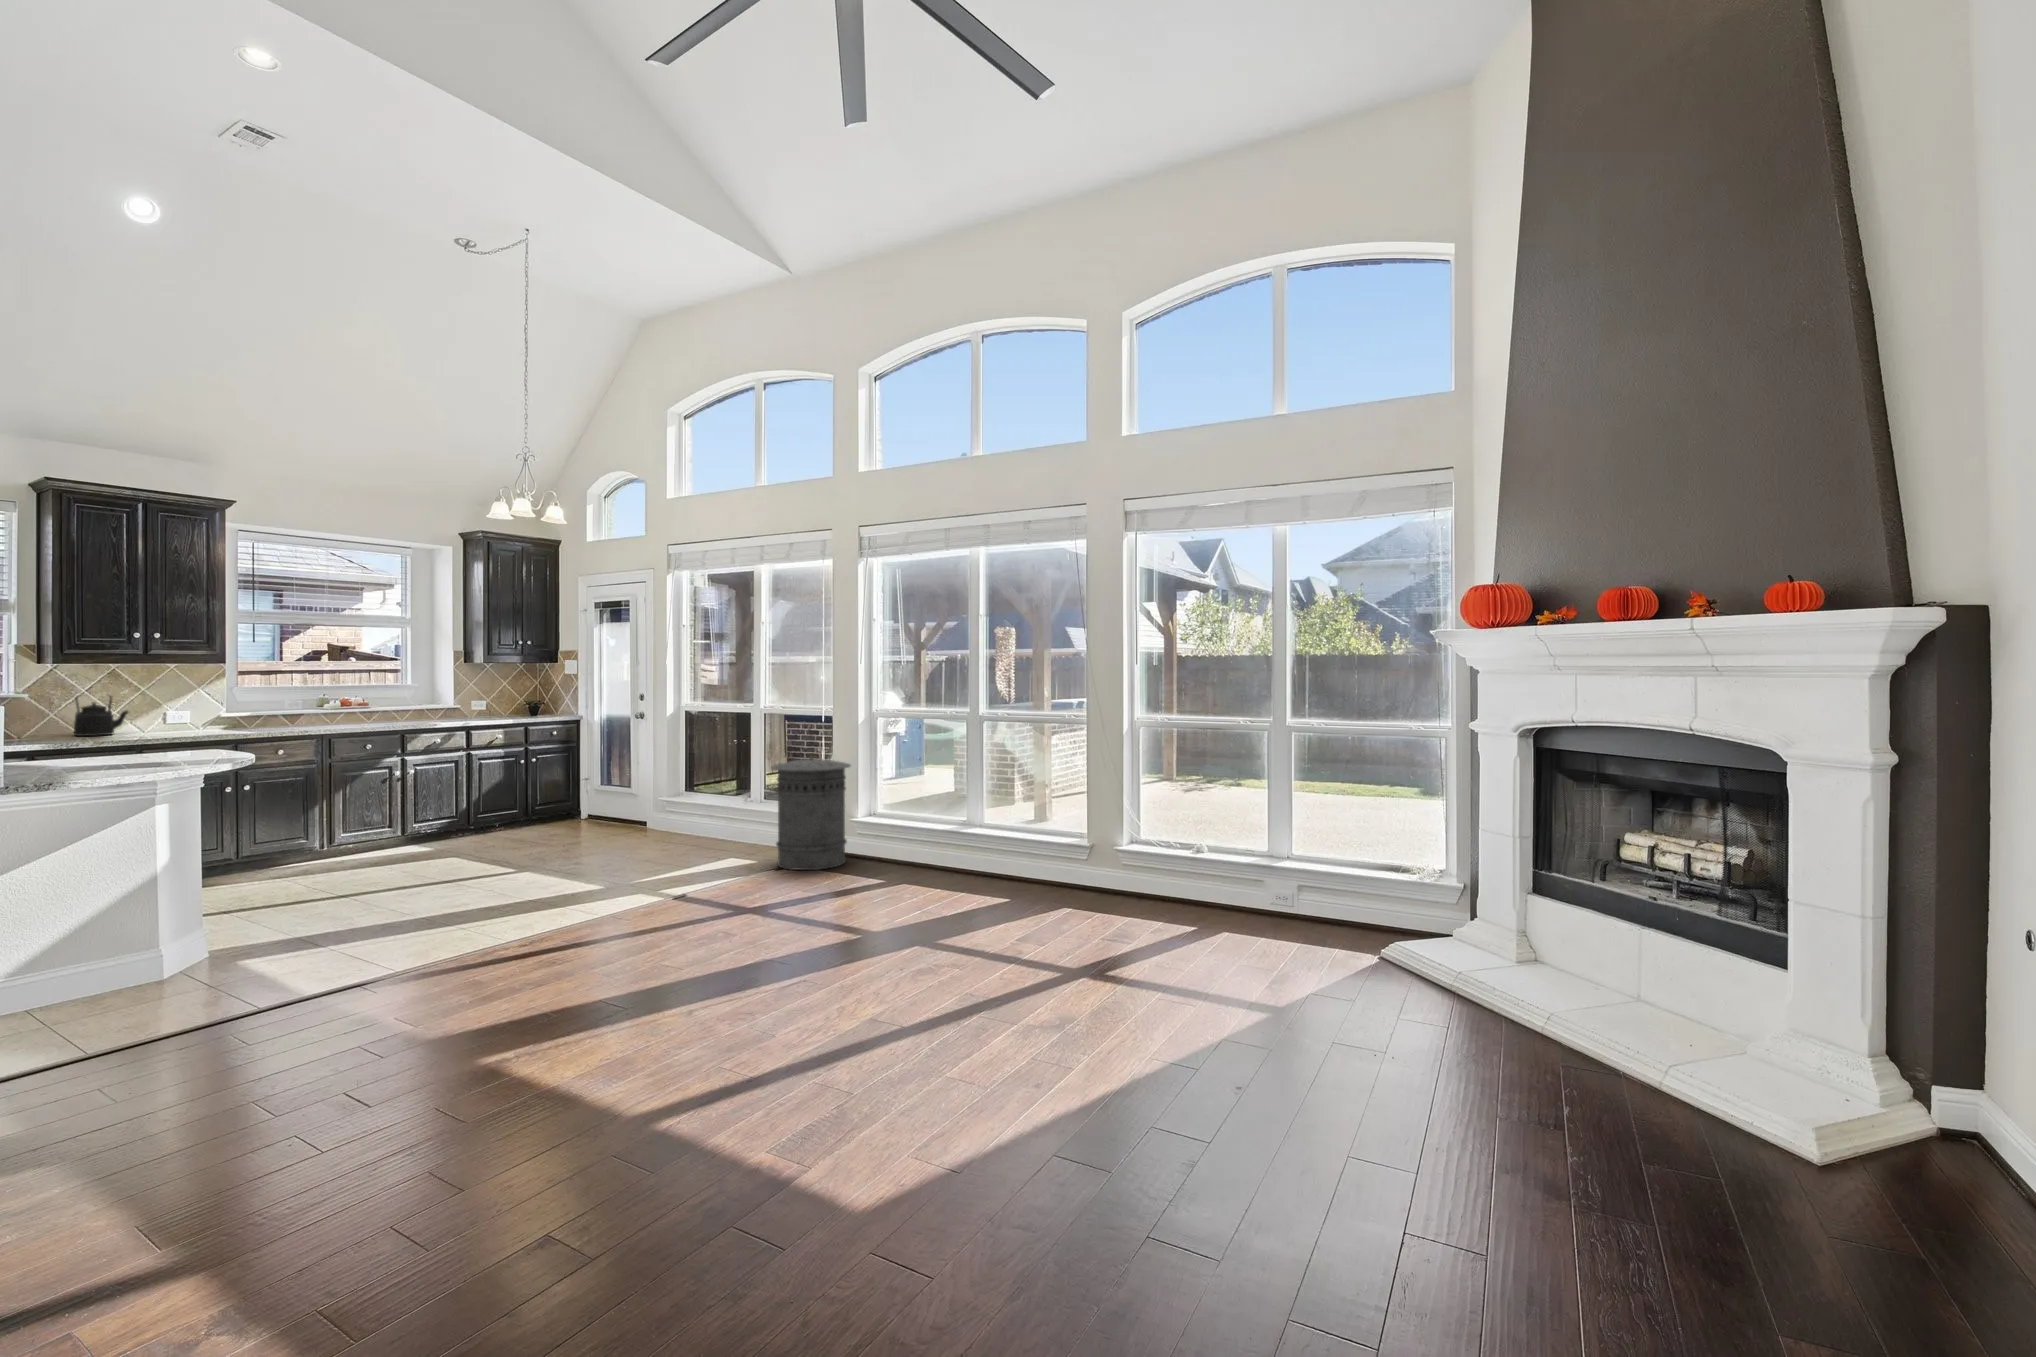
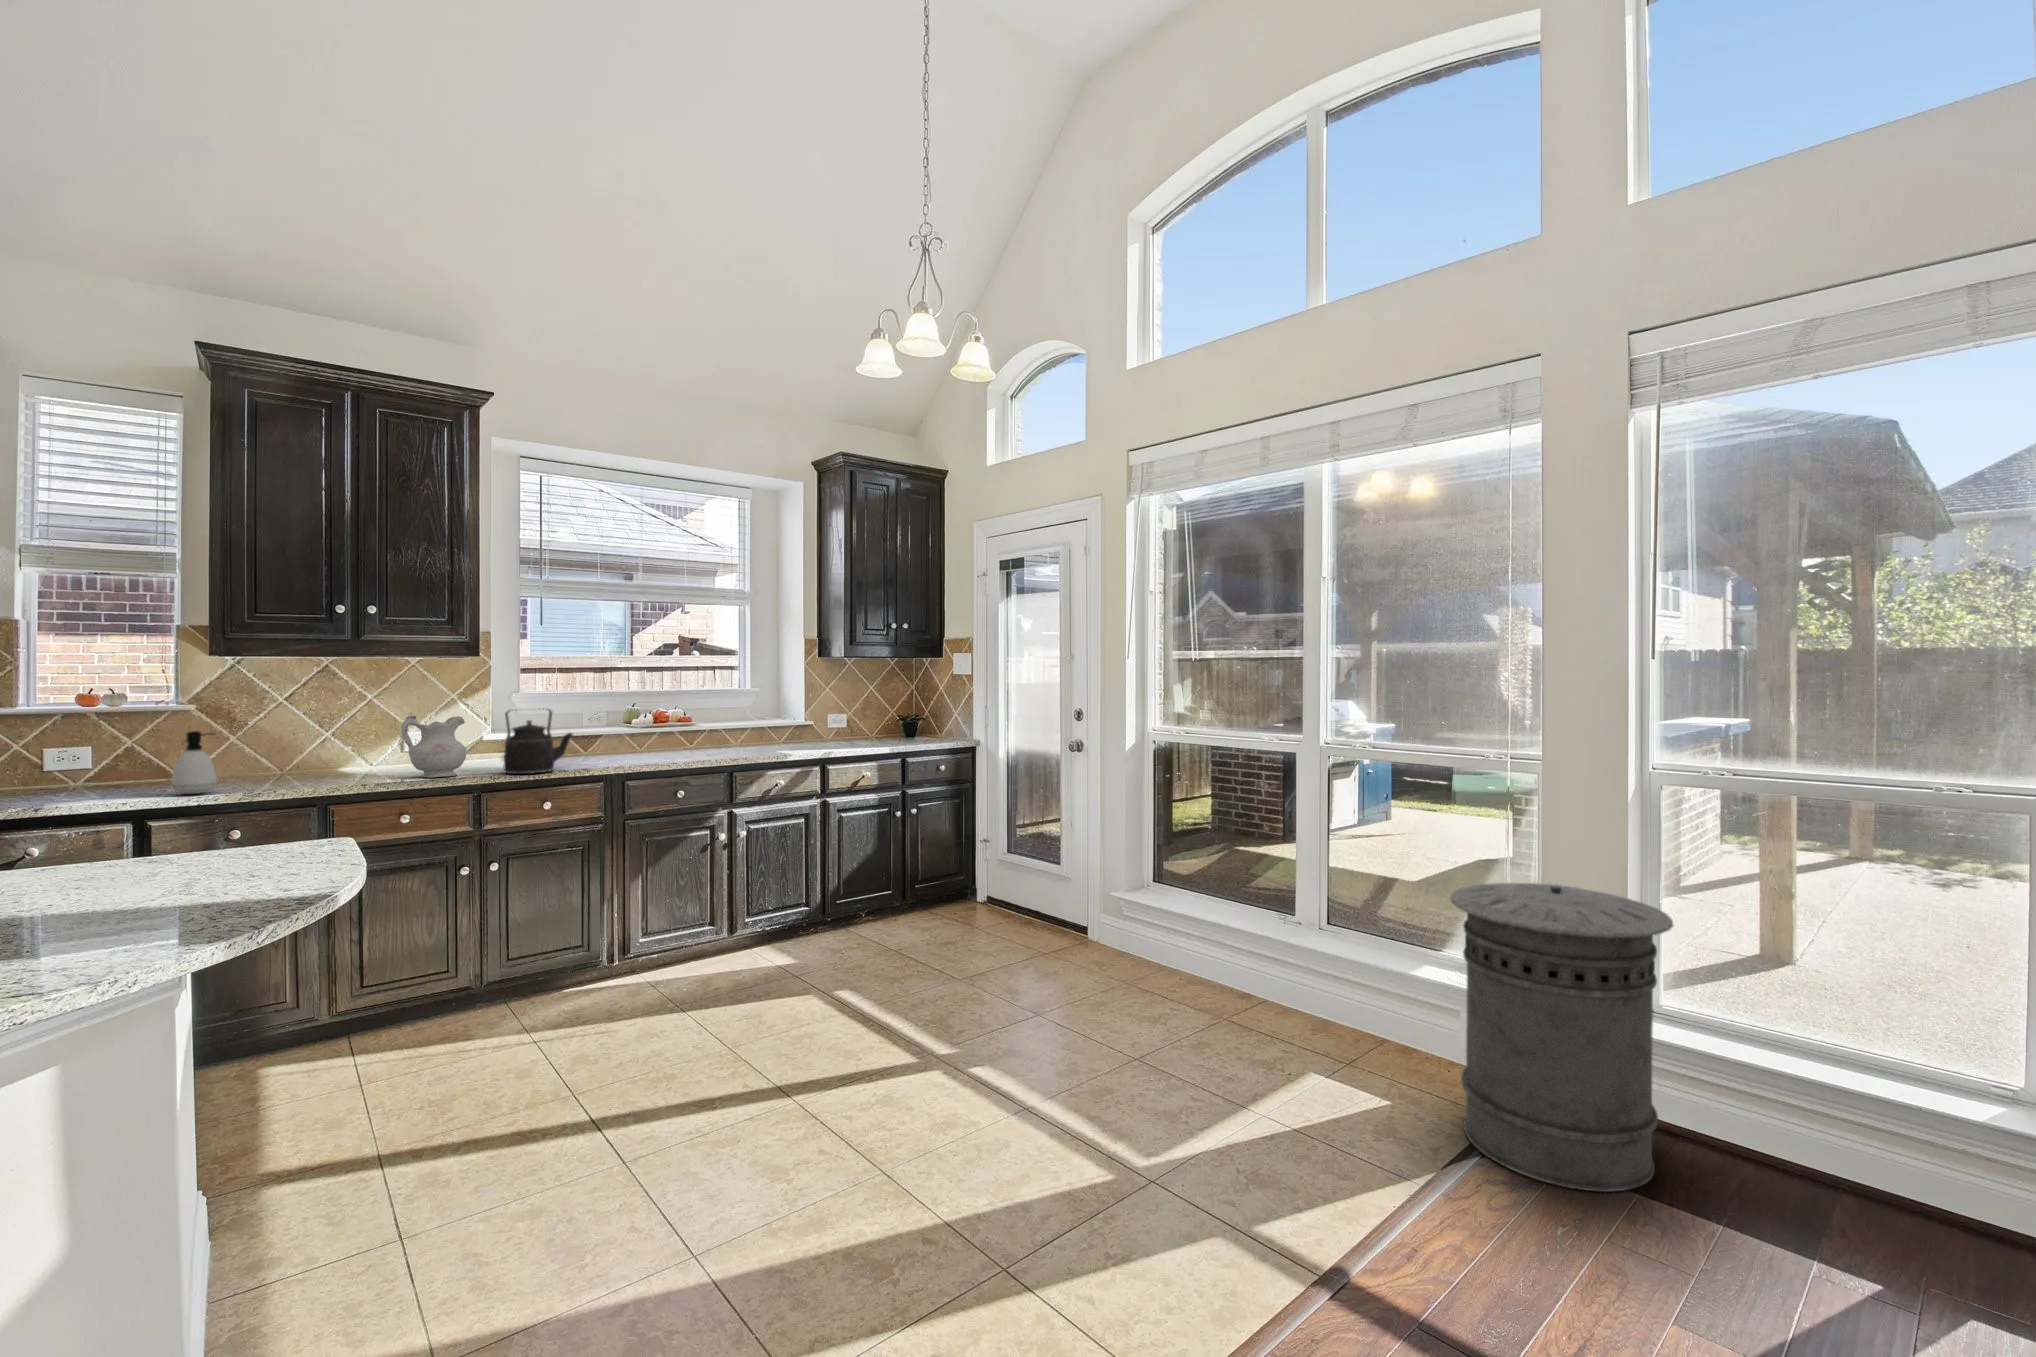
kettle: present [74,696,128,736] -> present [504,708,573,774]
ceramic pitcher: none [183,698,226,735] -> present [401,716,466,778]
soap dispenser: none [41,707,69,743] -> present [171,731,217,794]

